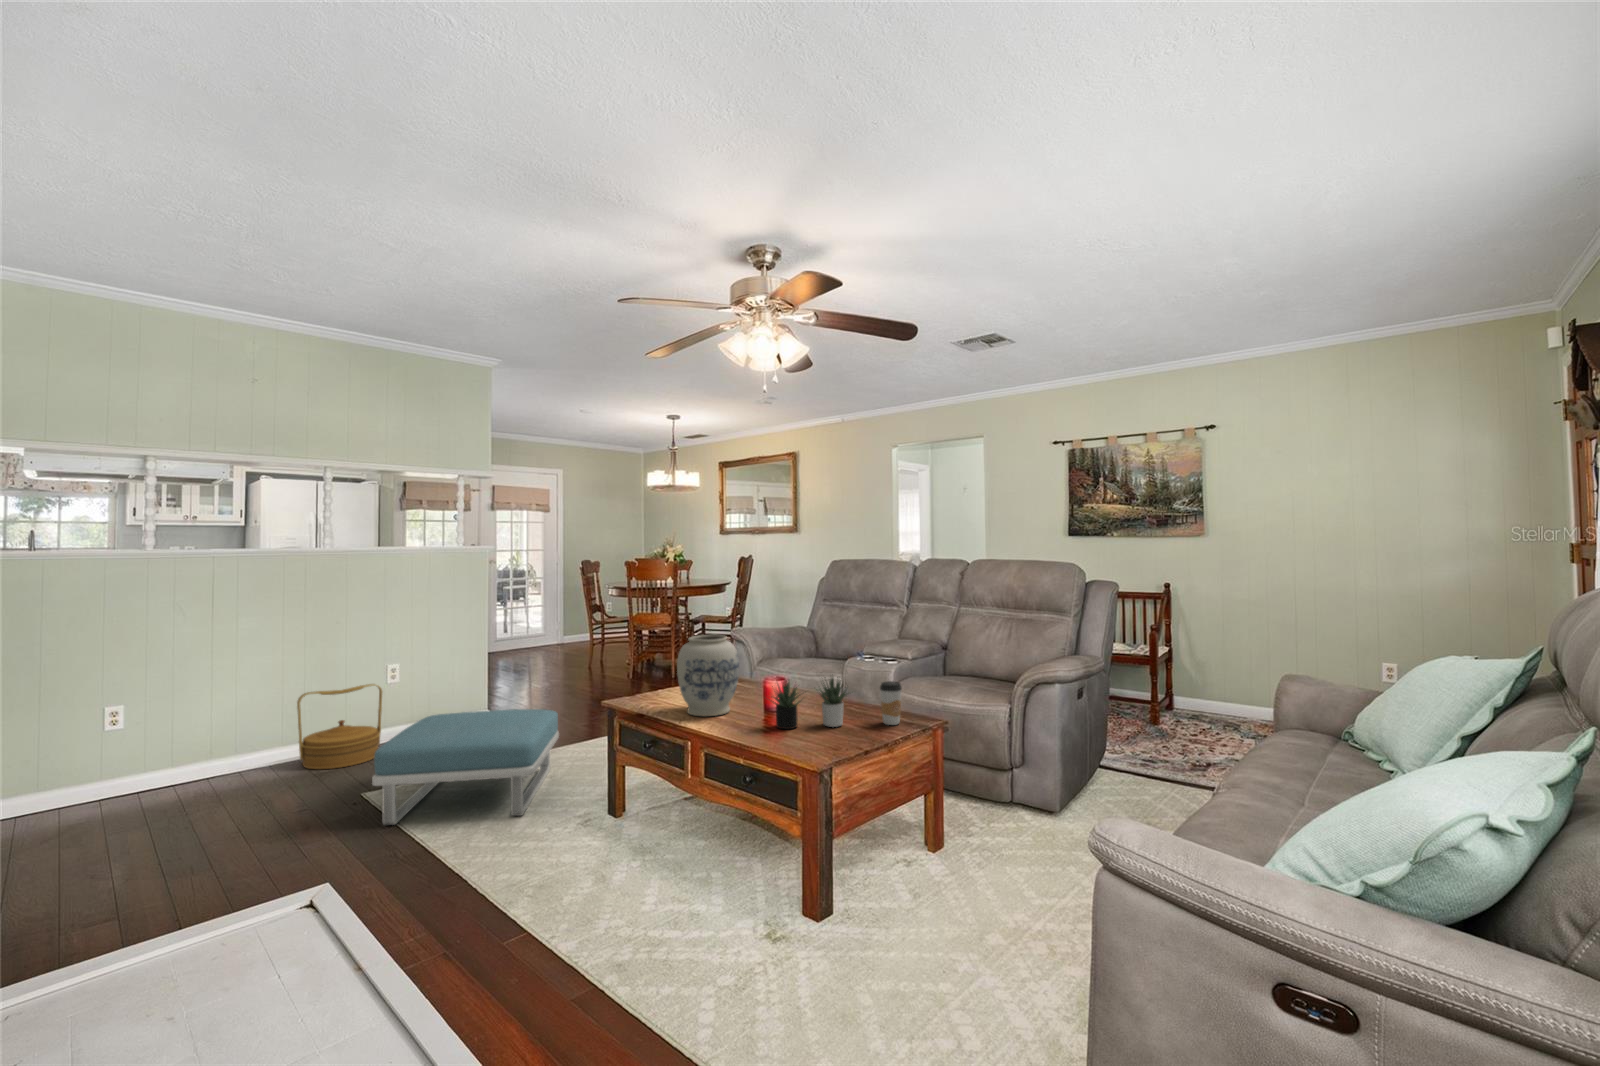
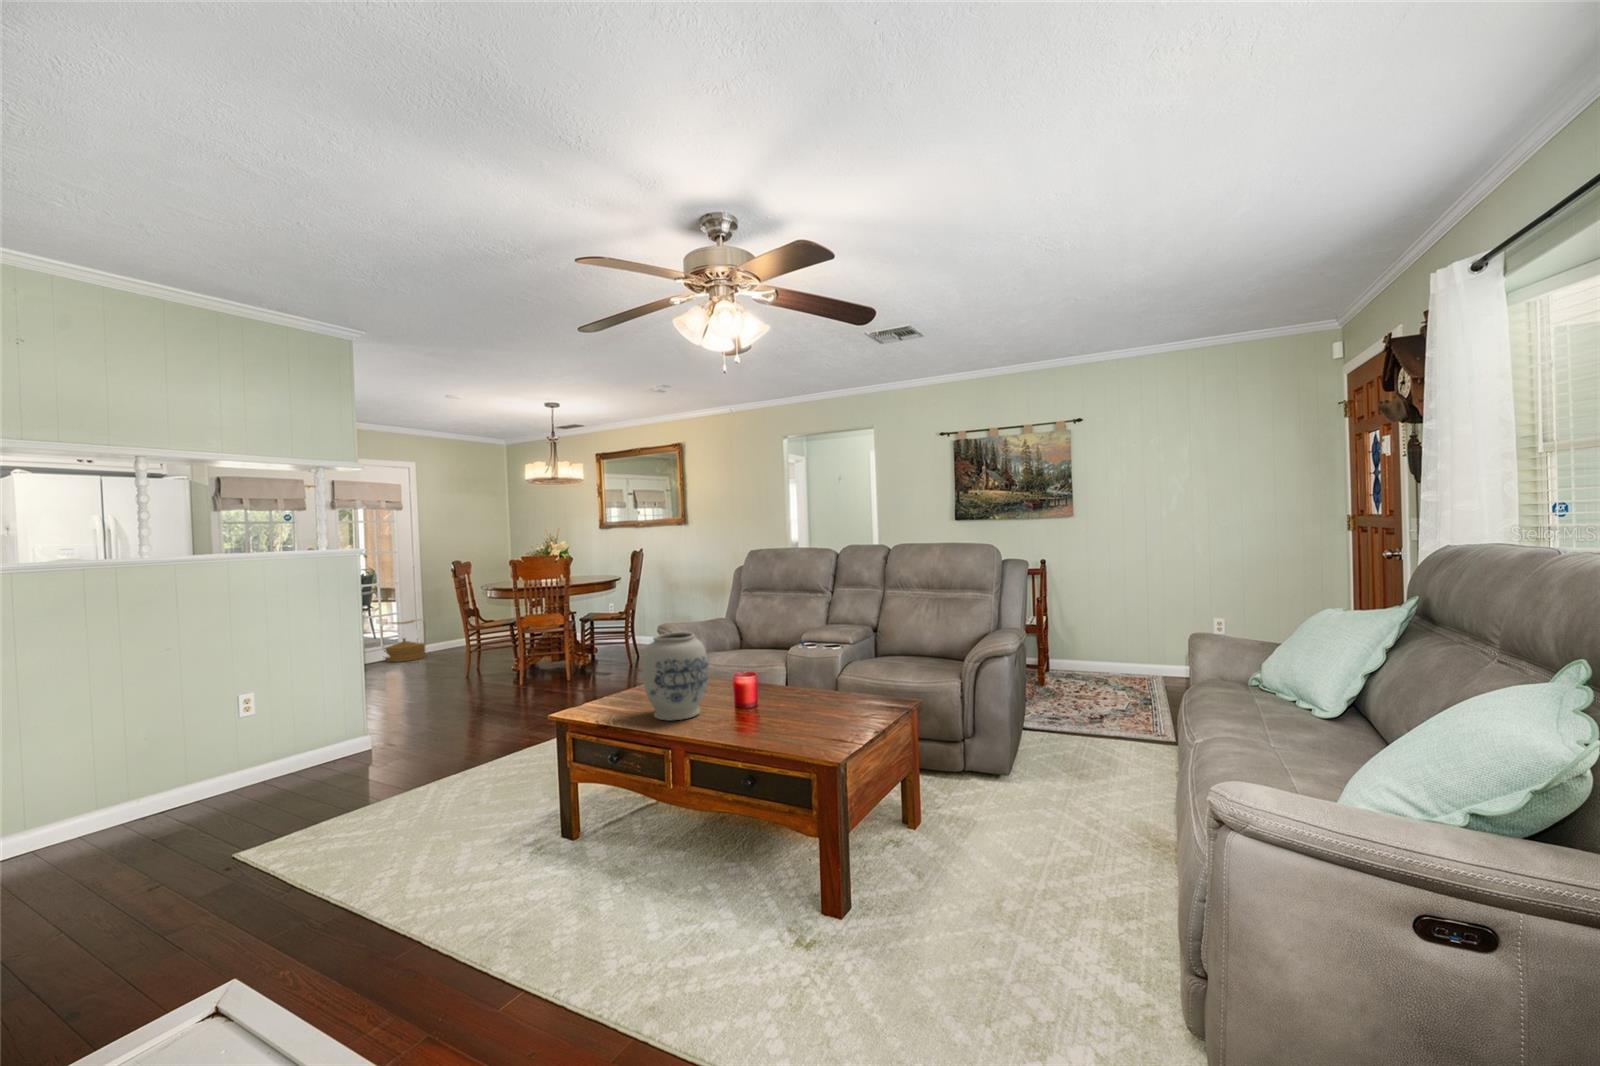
succulent plant: present [772,678,847,729] -> none [746,664,838,726]
coffee cup: present [880,681,902,725] -> none [859,668,881,711]
woven basket: present [297,684,382,769] -> present [382,620,425,662]
footstool: present [372,709,559,825] -> none [261,729,476,886]

